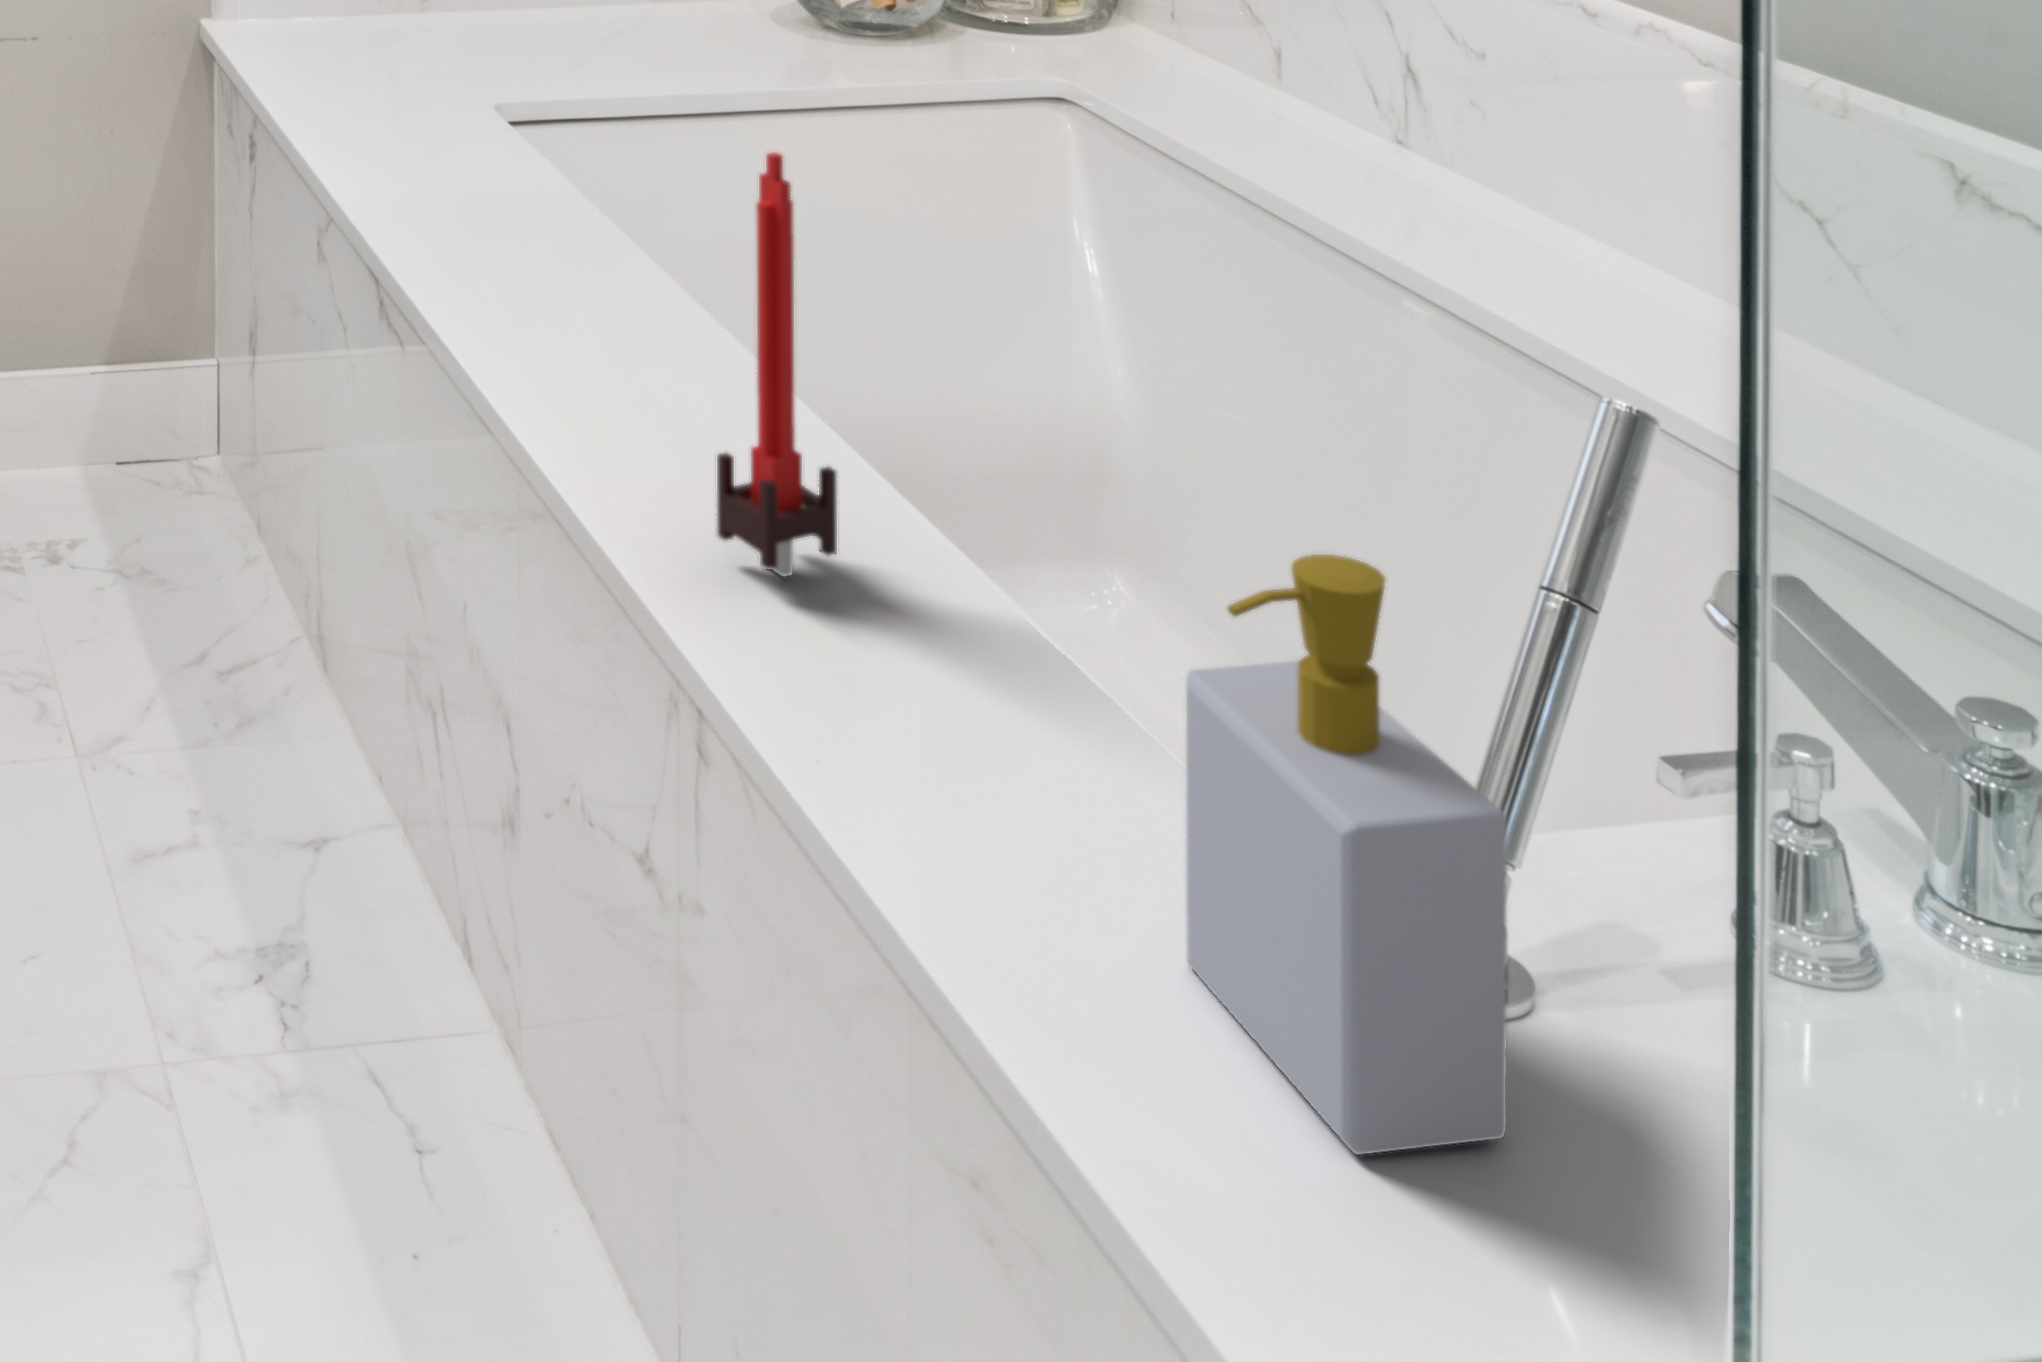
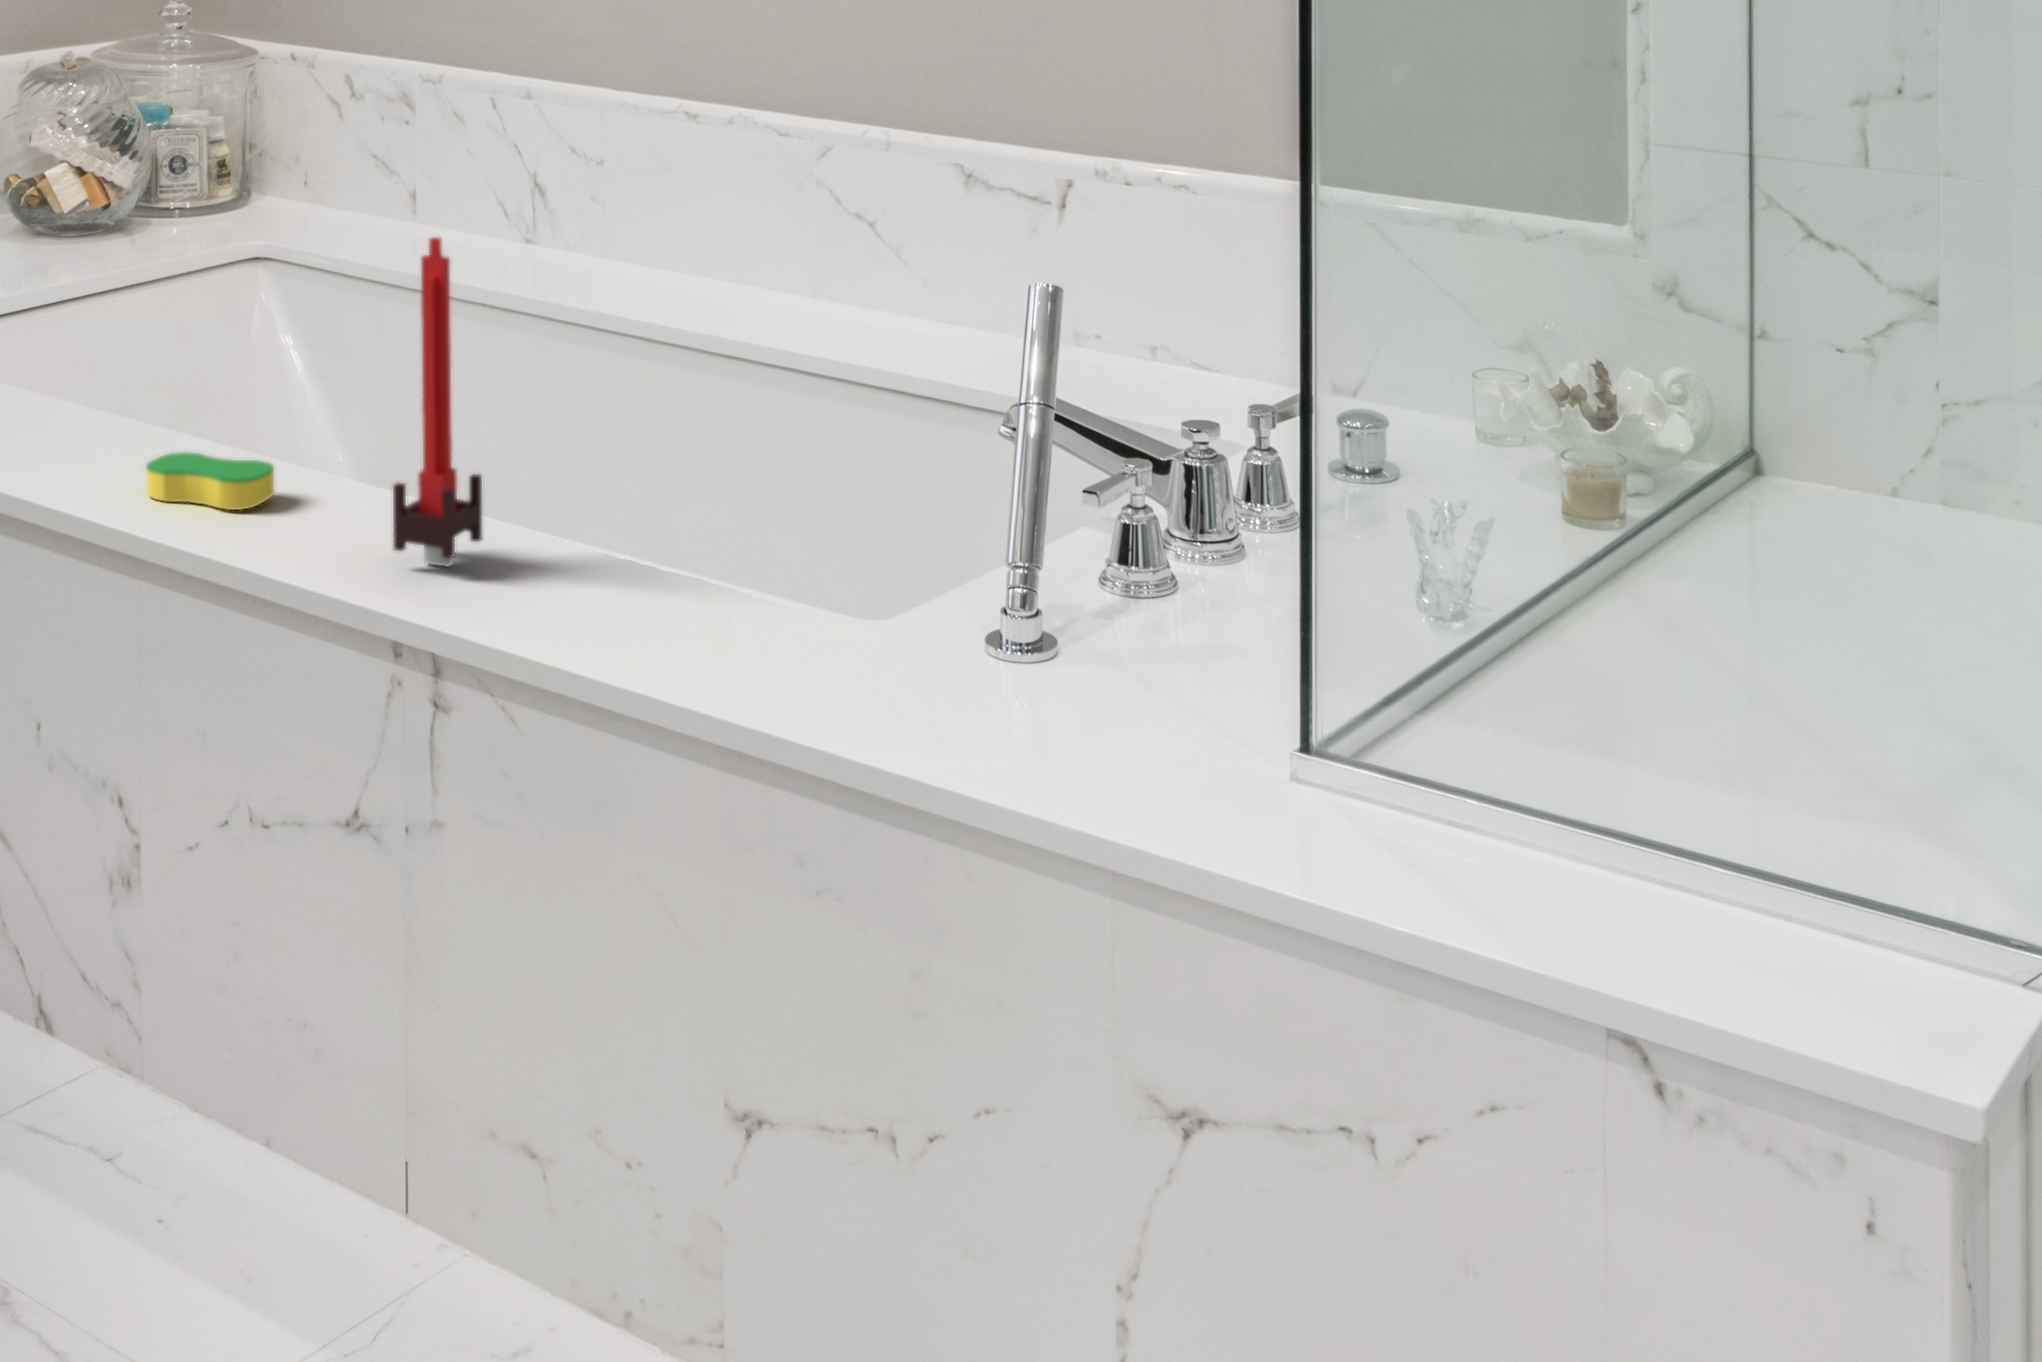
sponge: none [560,333,693,426] -> present [146,452,274,510]
soap bottle: present [1186,554,1507,1155] -> none [888,374,1113,728]

